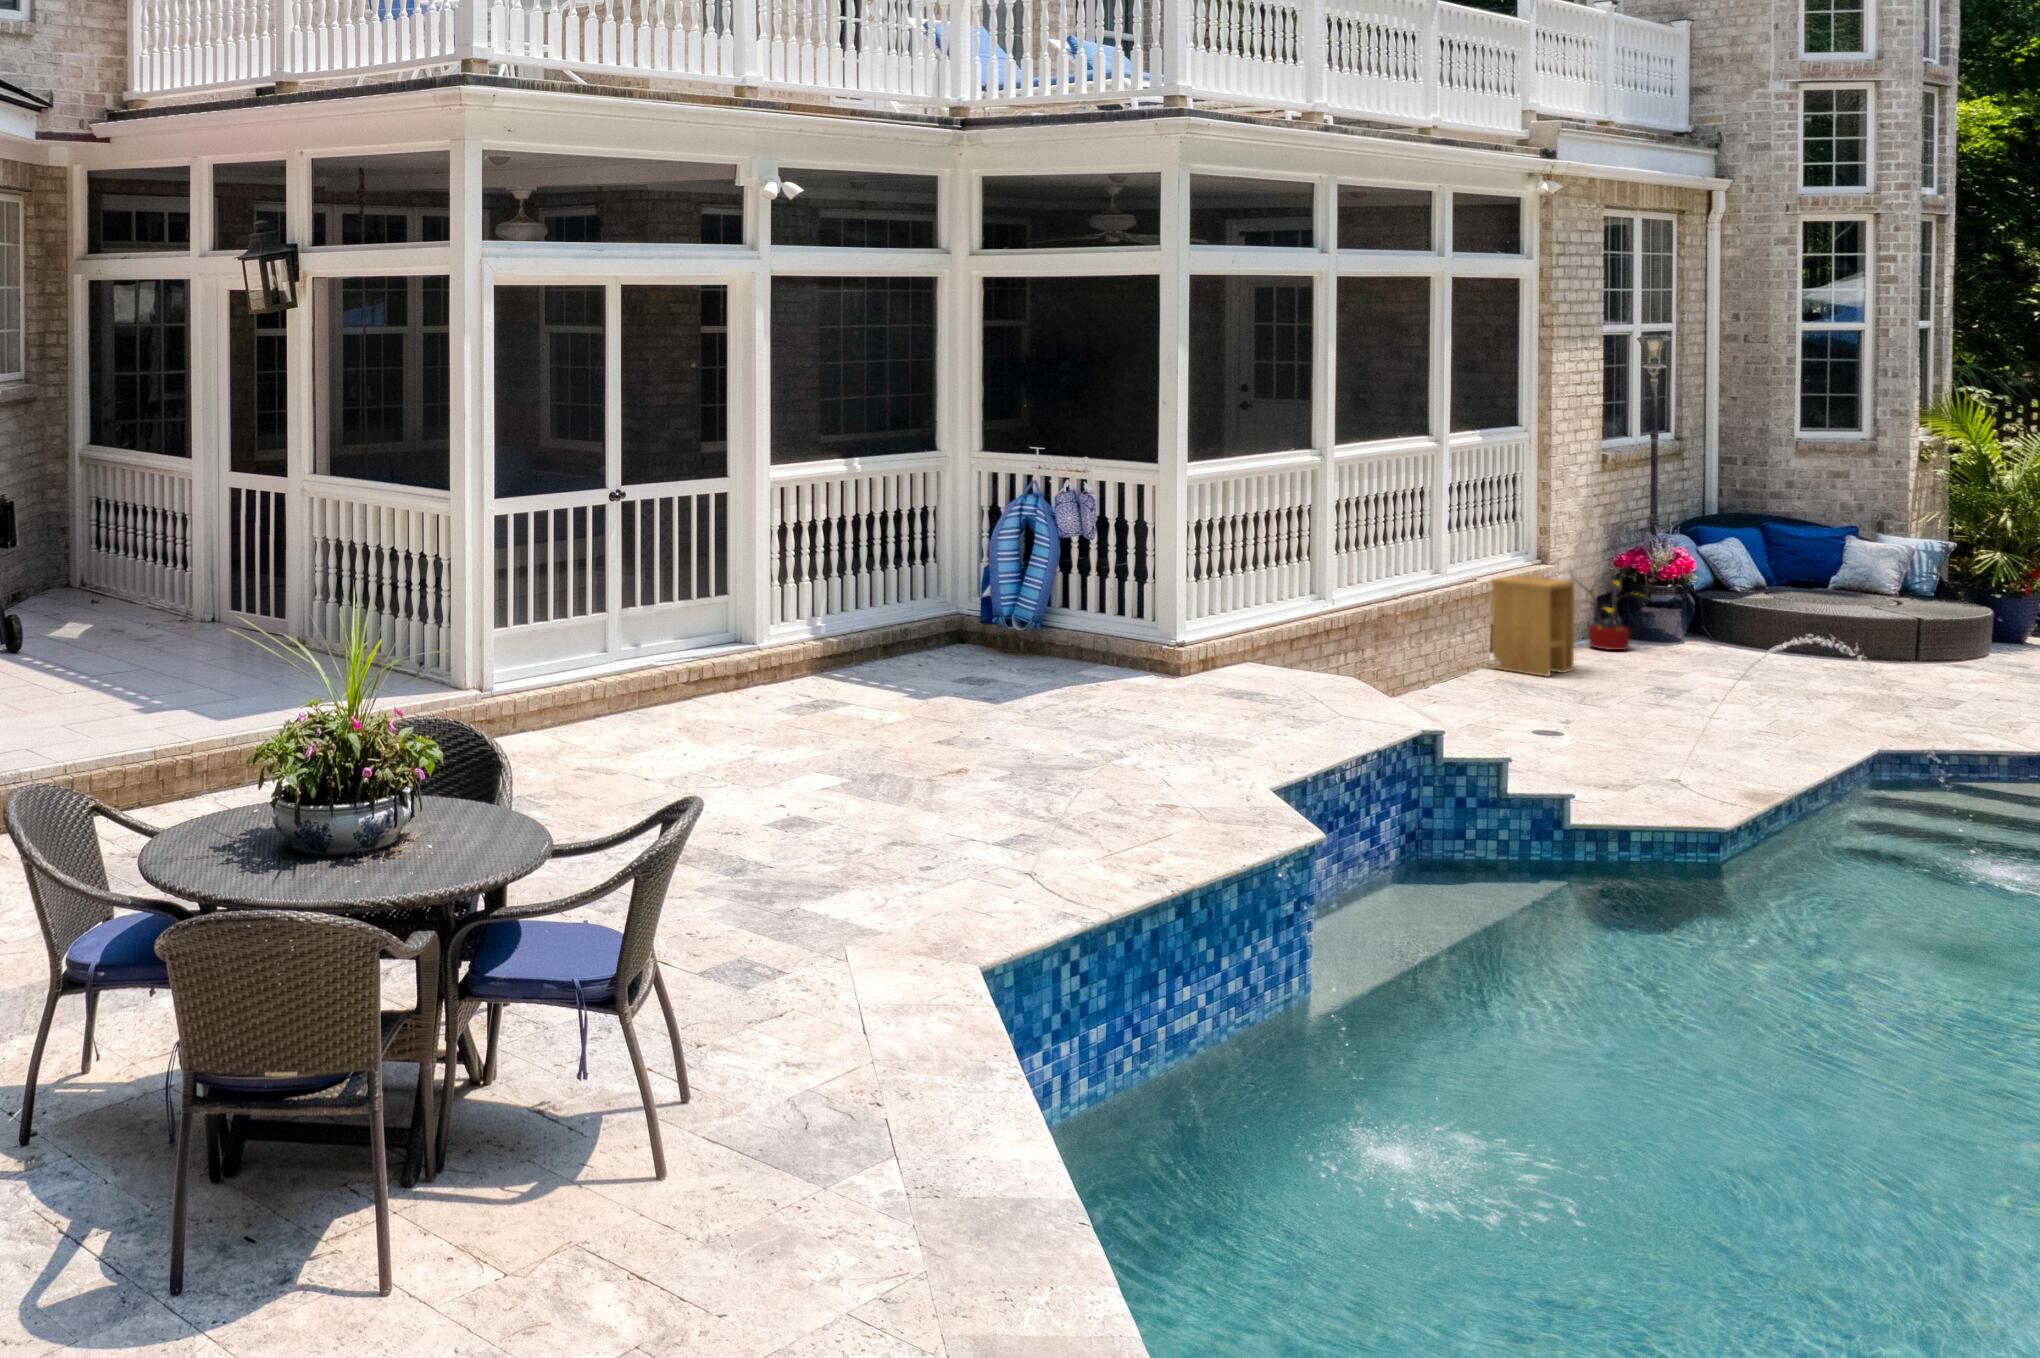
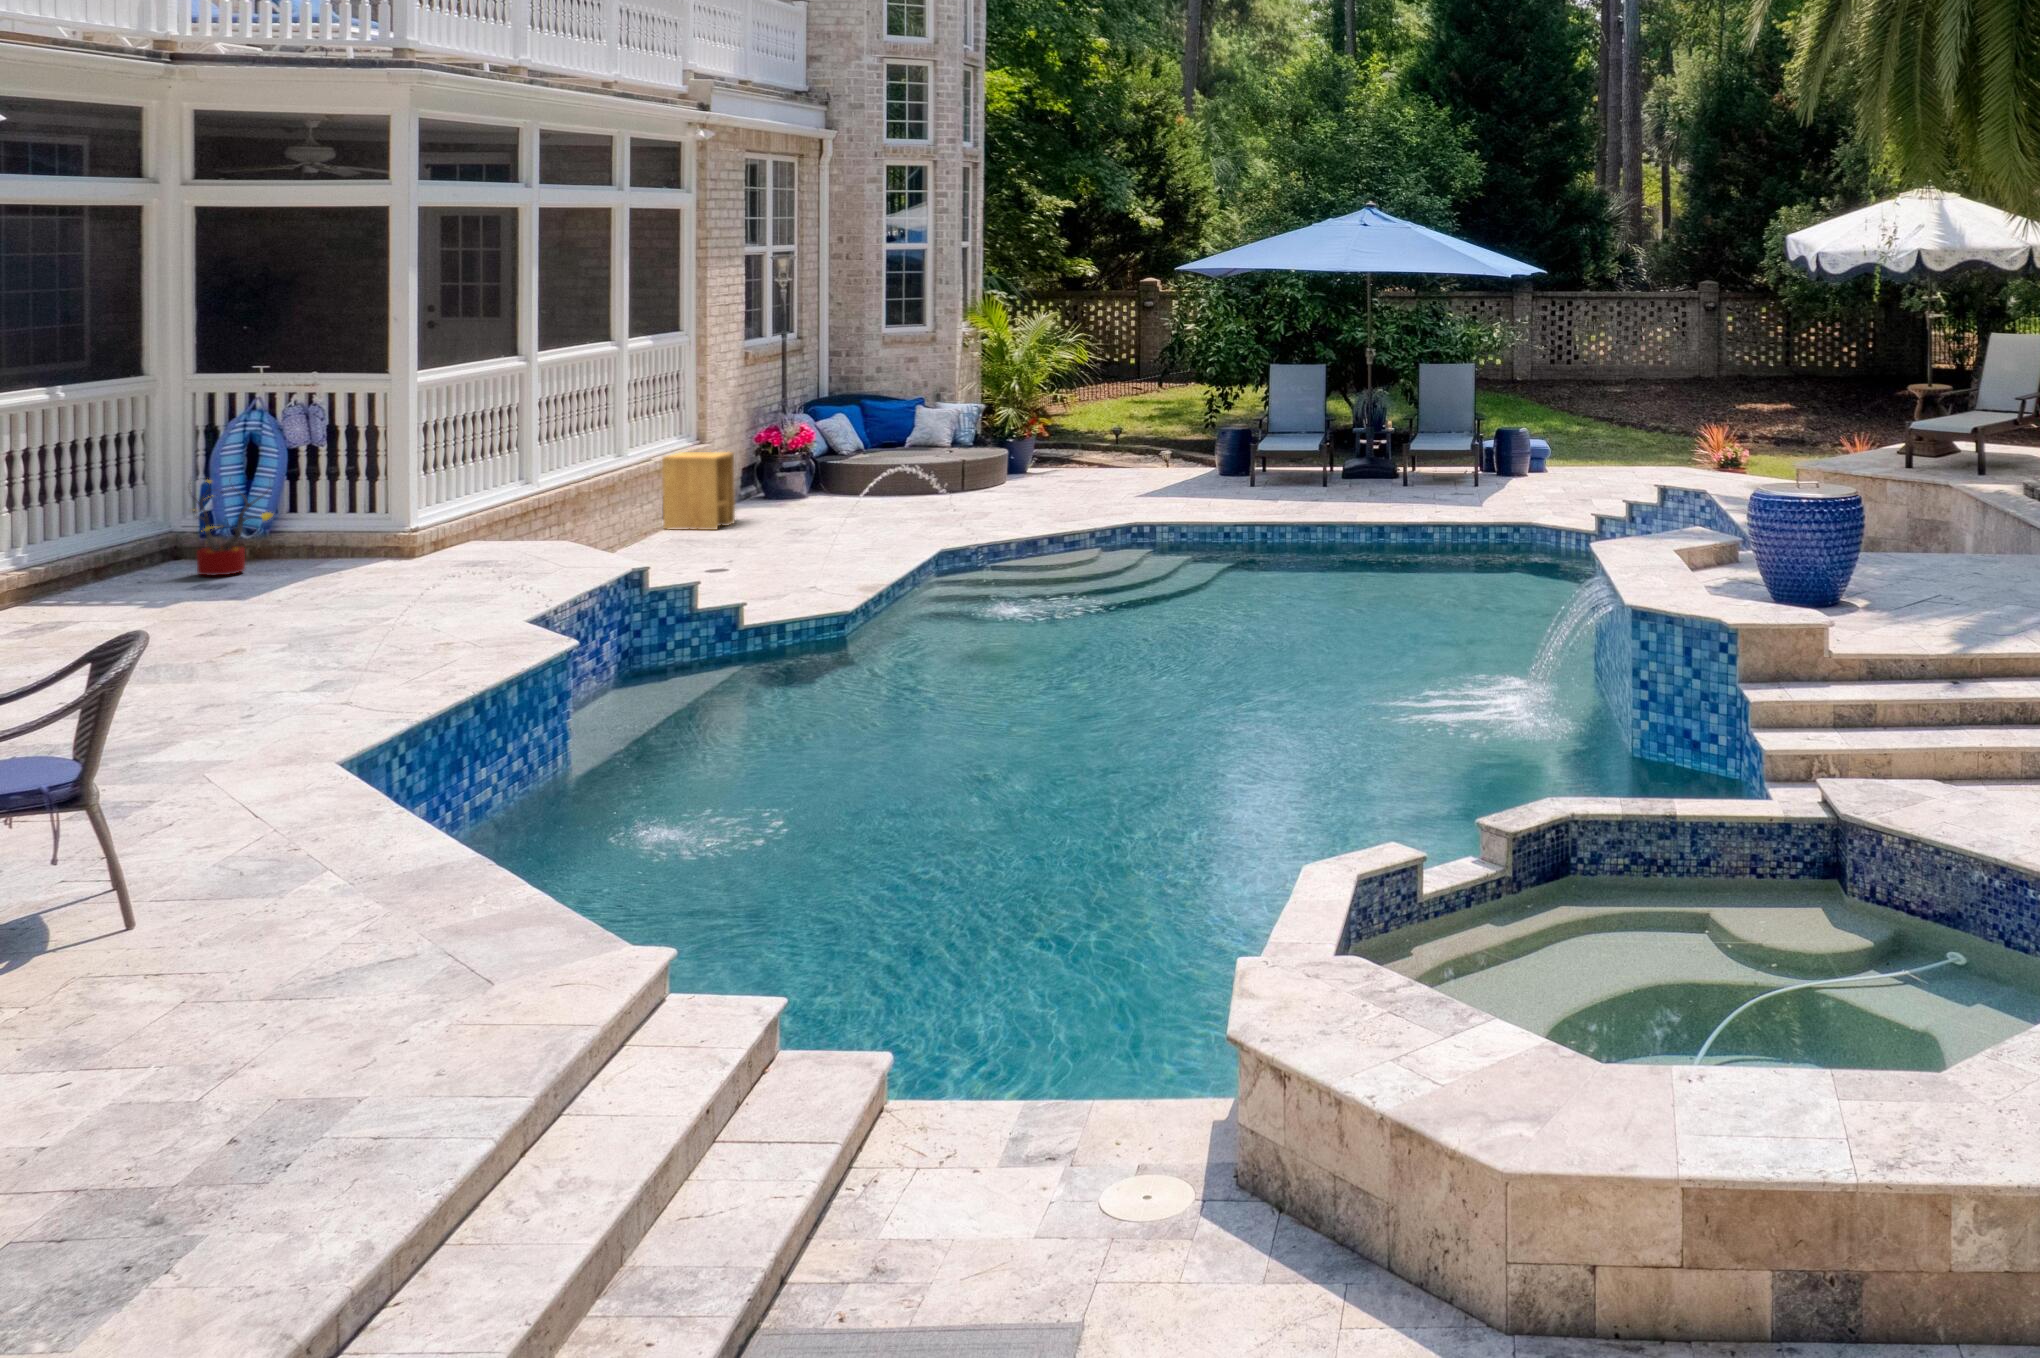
decorative plant: present [1582,567,1629,650] -> present [196,480,273,575]

